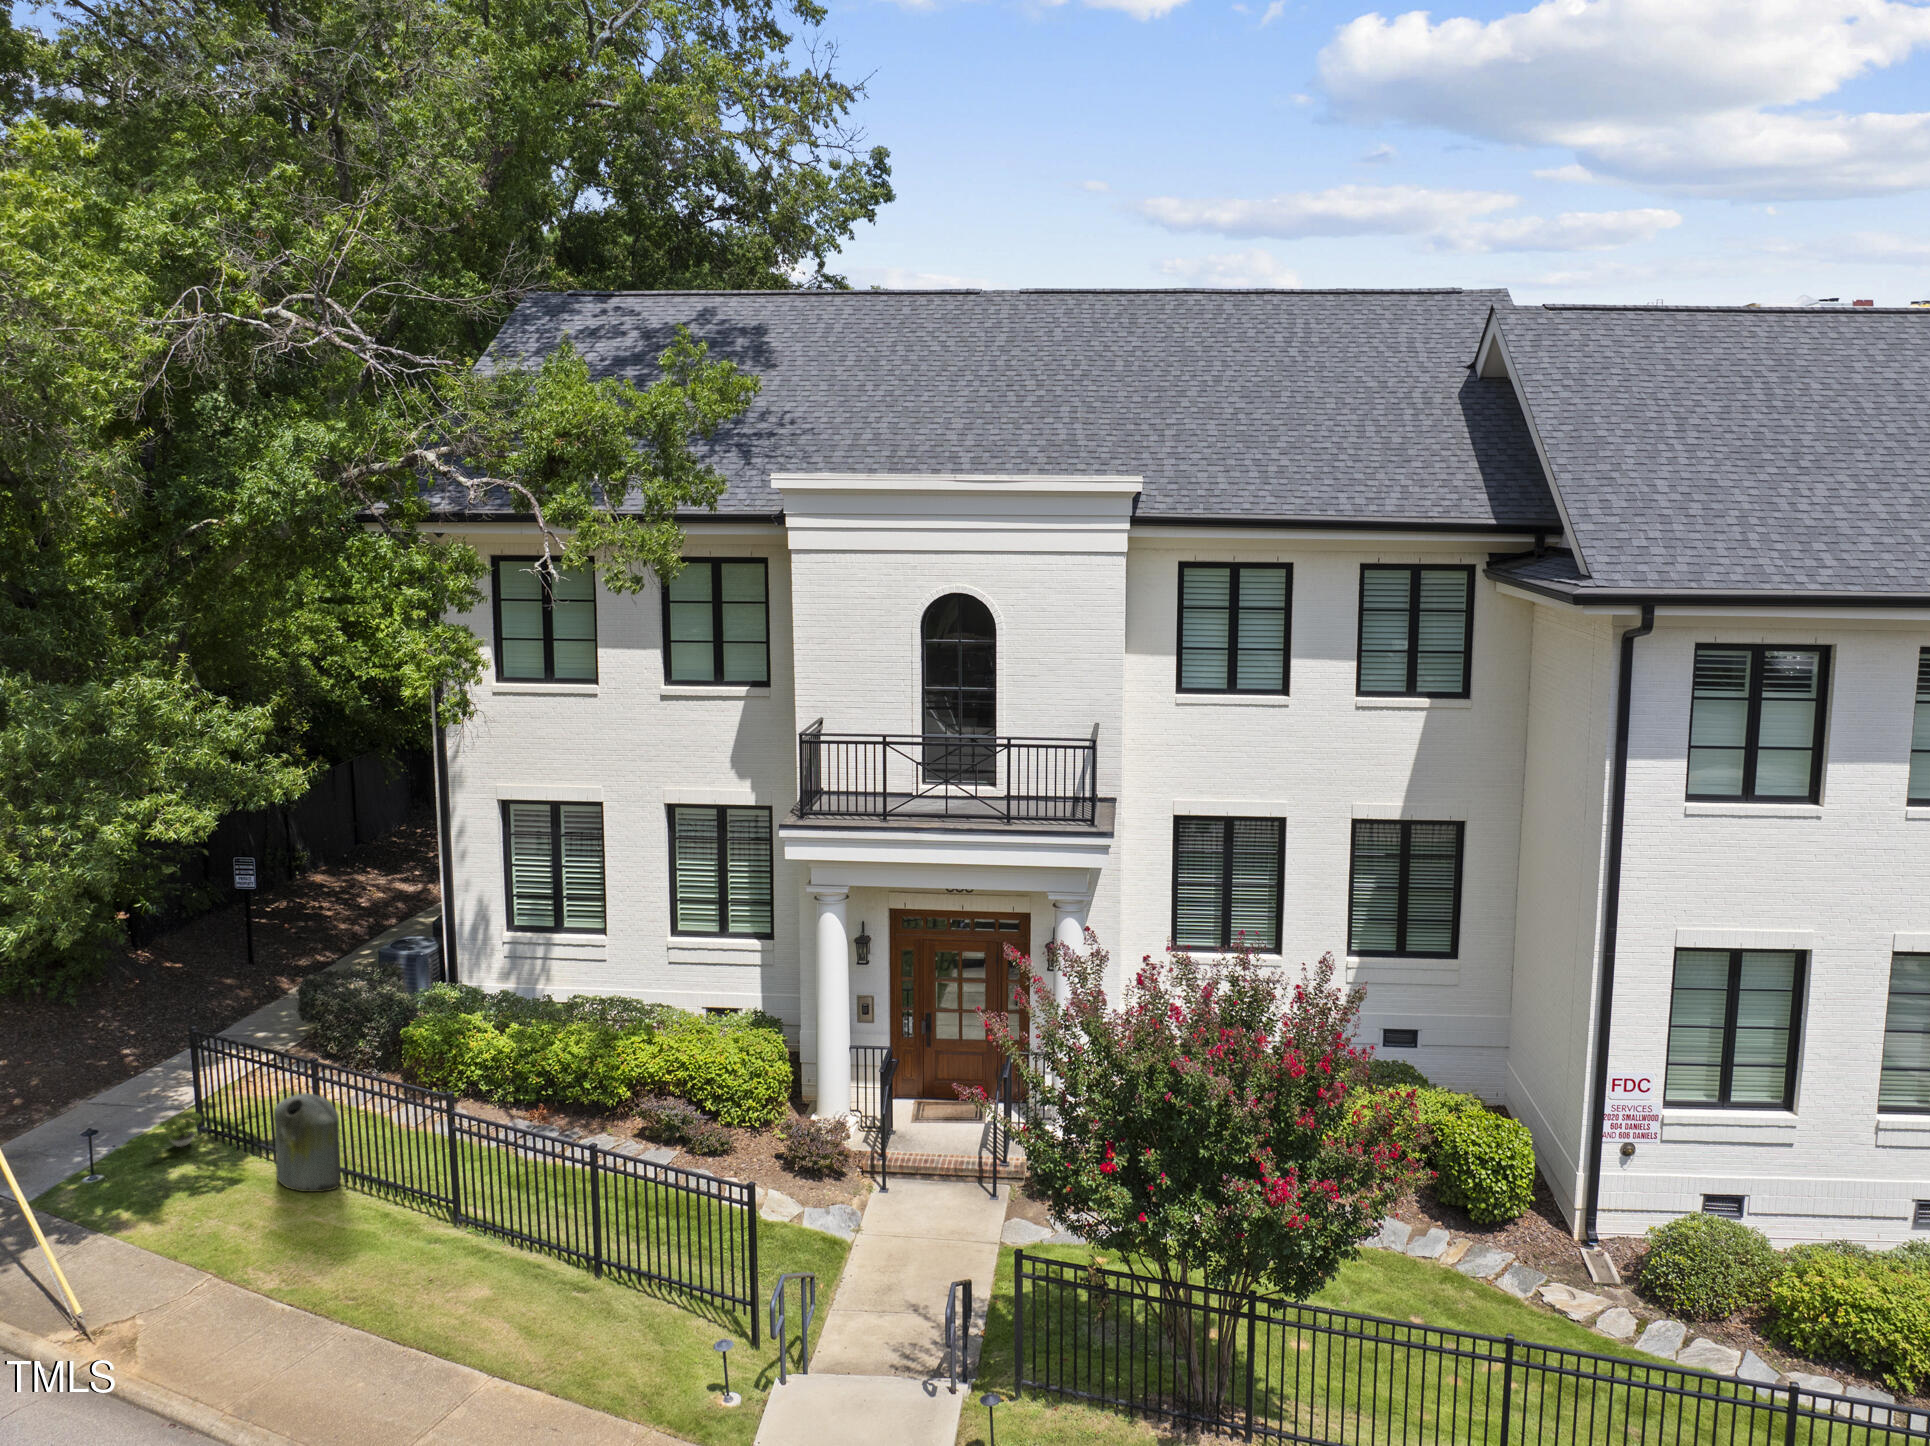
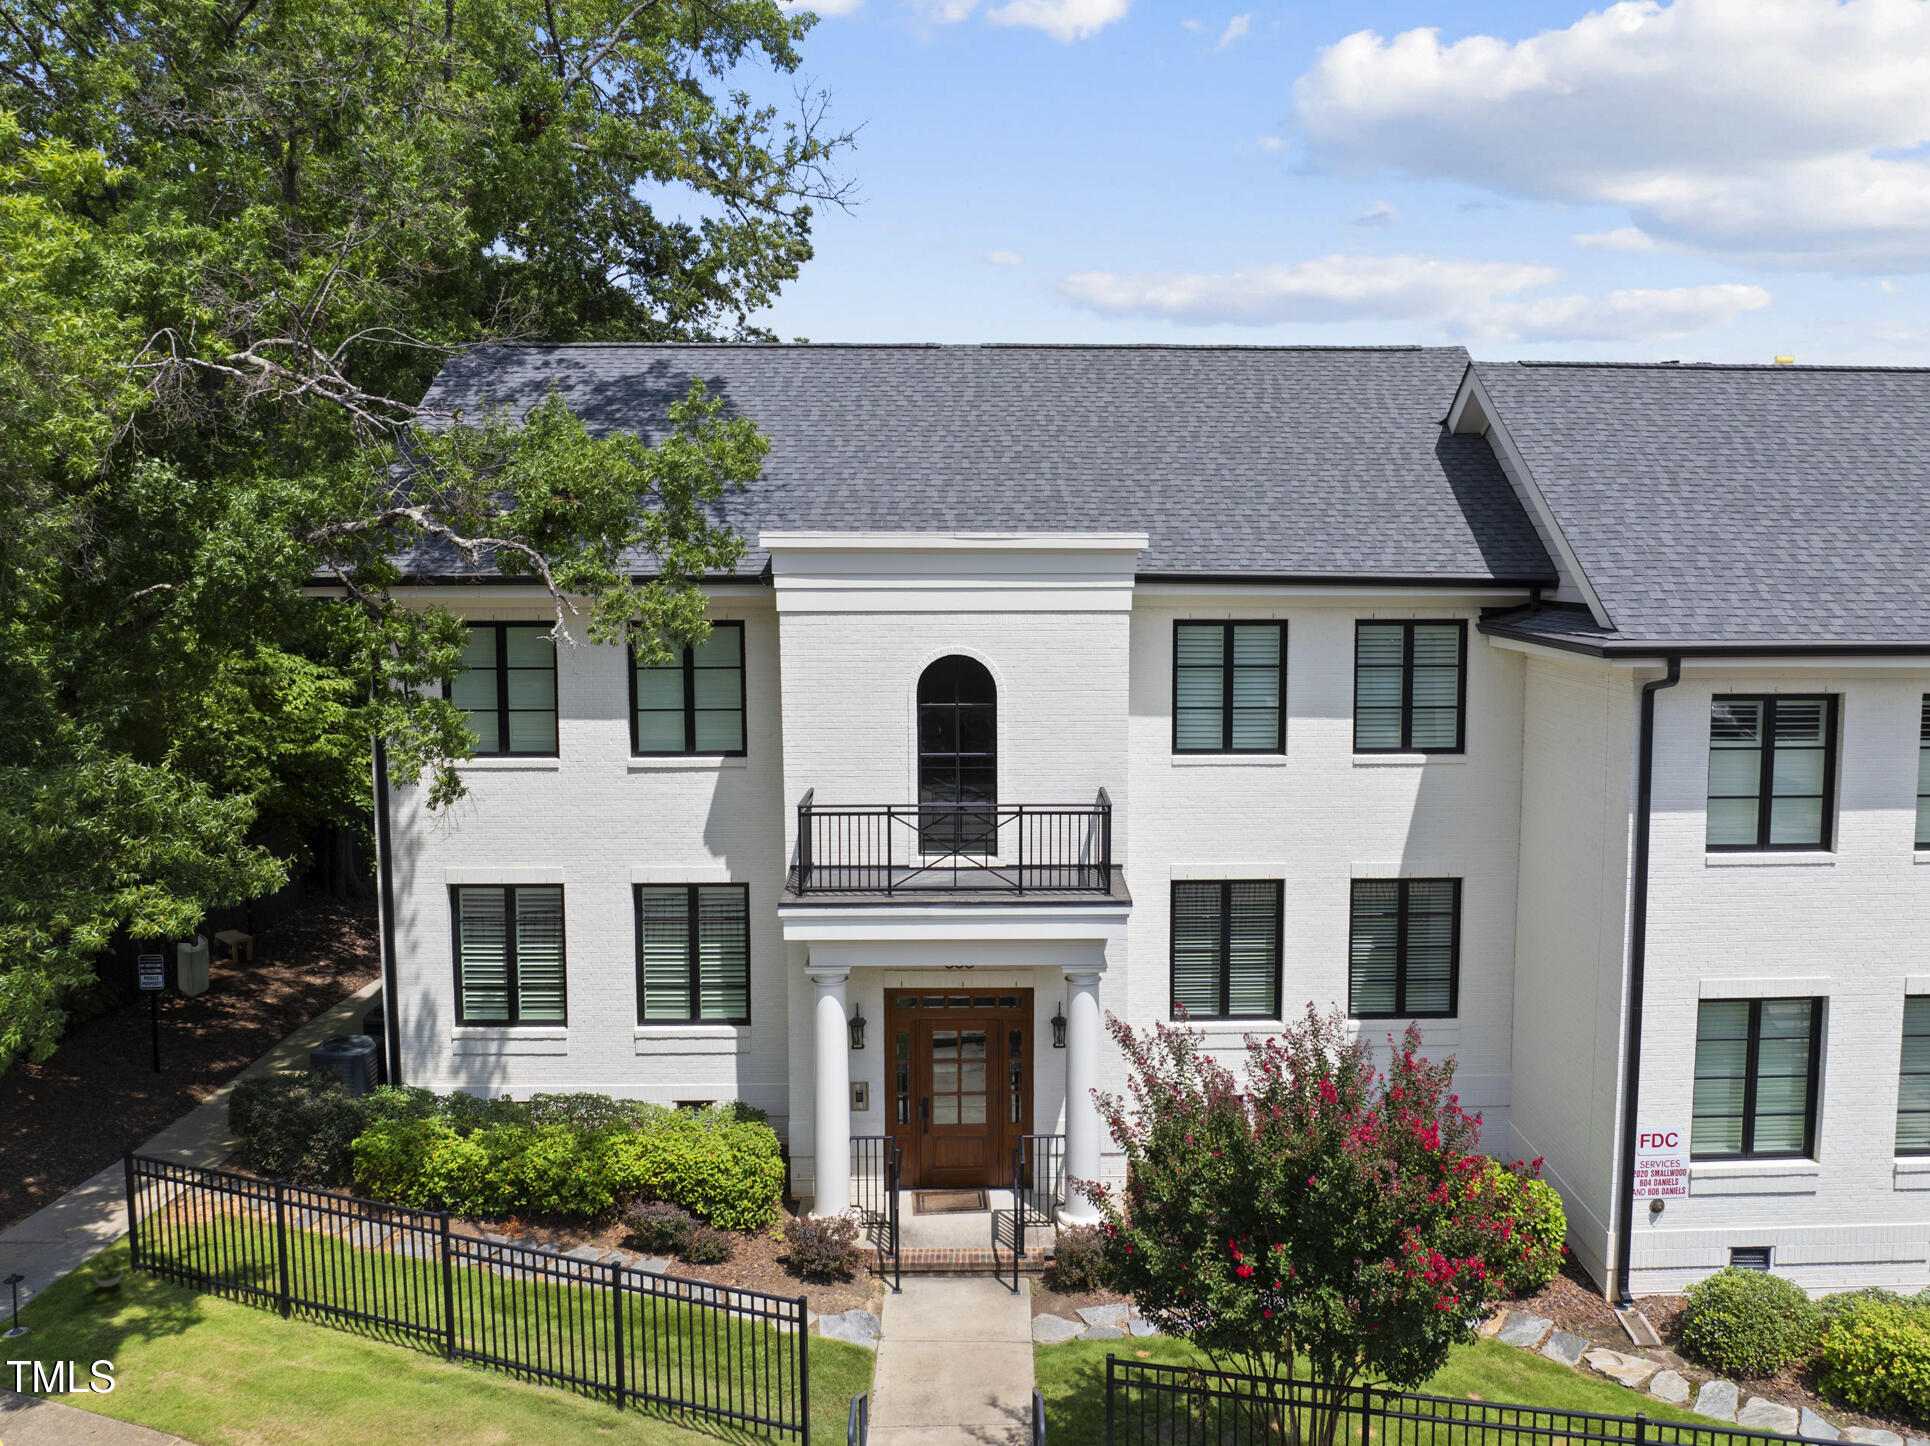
bench: none [326,839,360,871] -> present [214,930,253,964]
trash can: present [274,1093,341,1192] -> present [178,934,209,997]

